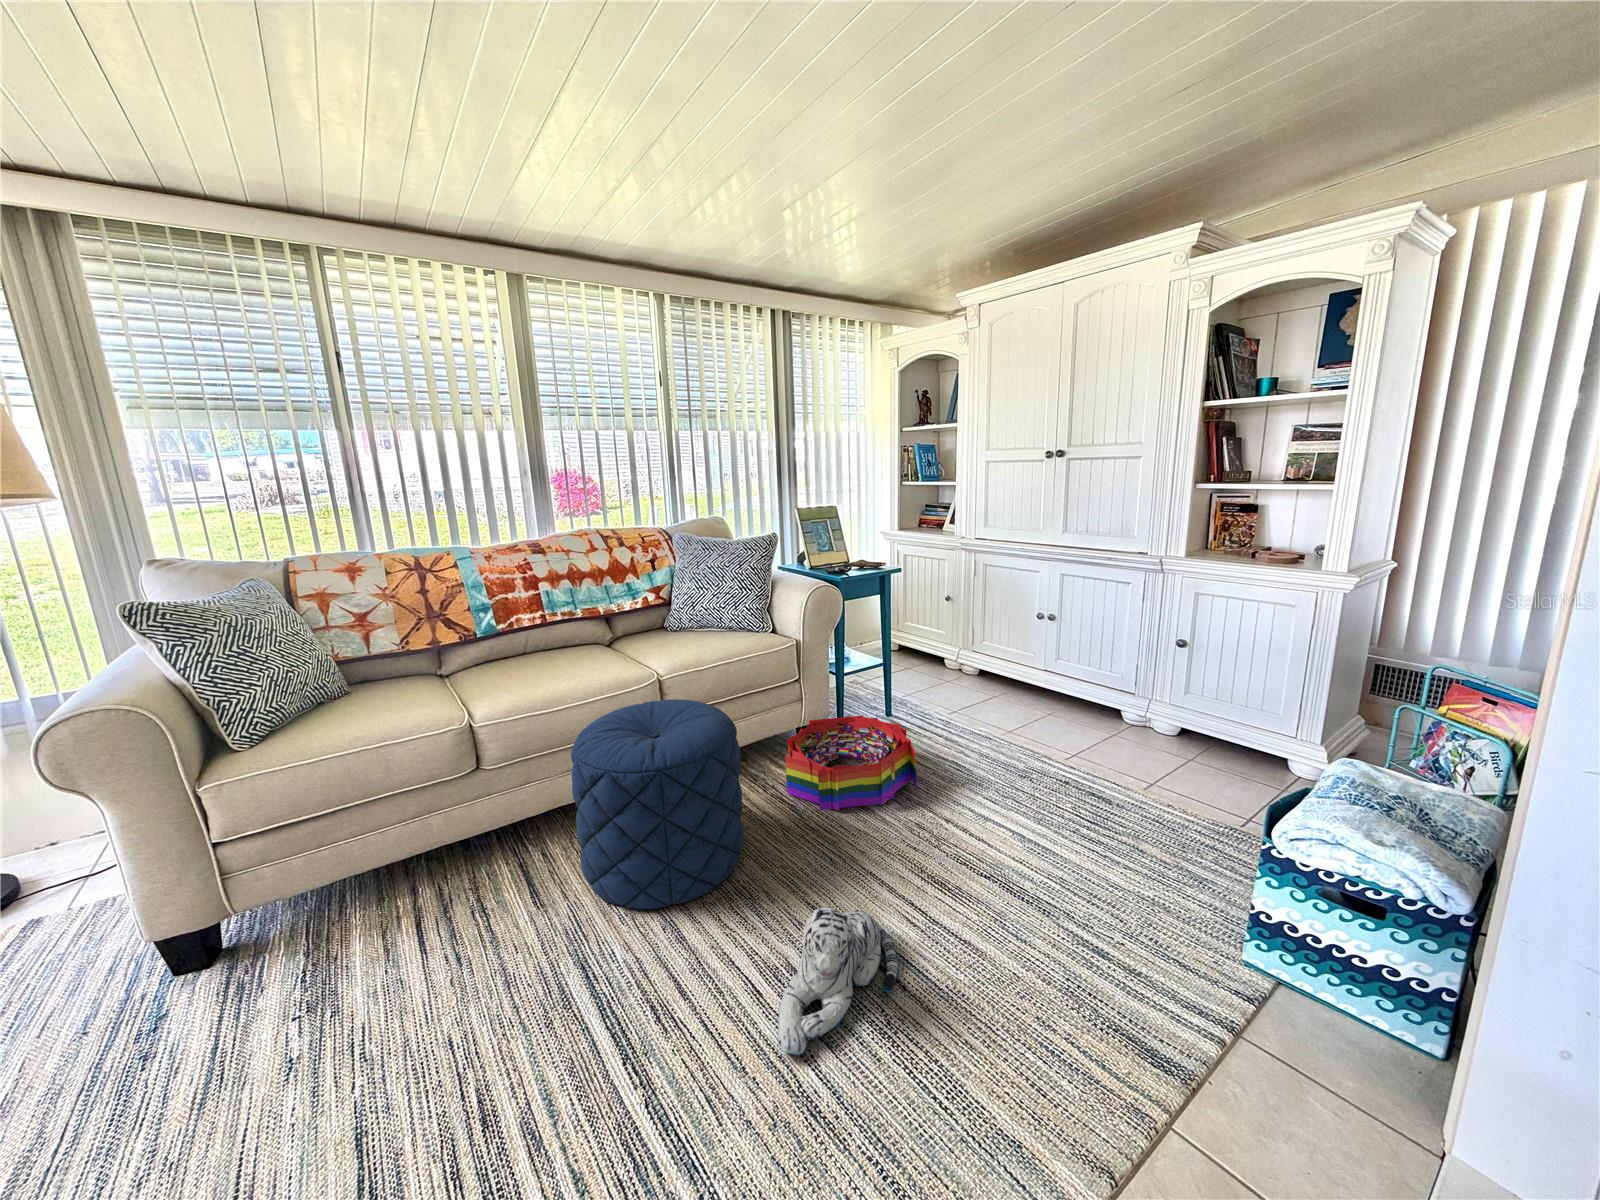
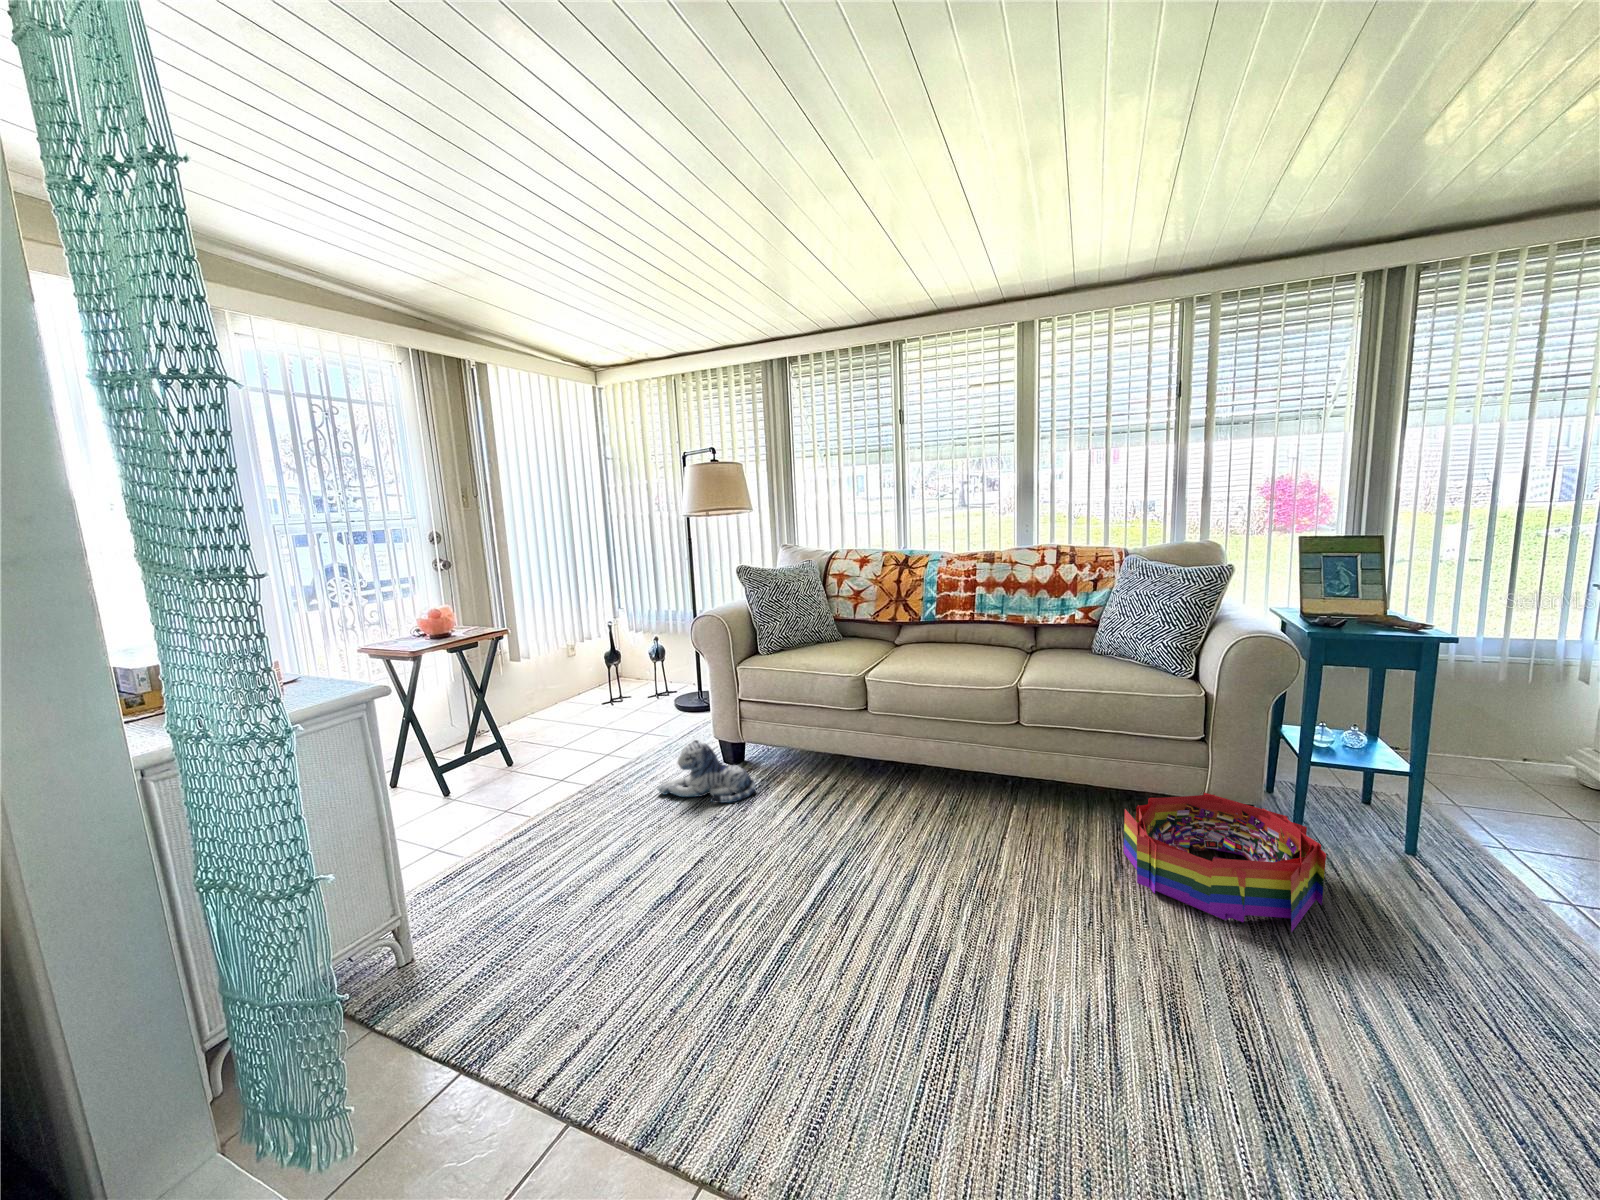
pouf: present [571,699,744,909] -> none [886,698,1035,876]
plush toy: present [778,907,899,1055] -> present [658,740,756,803]

